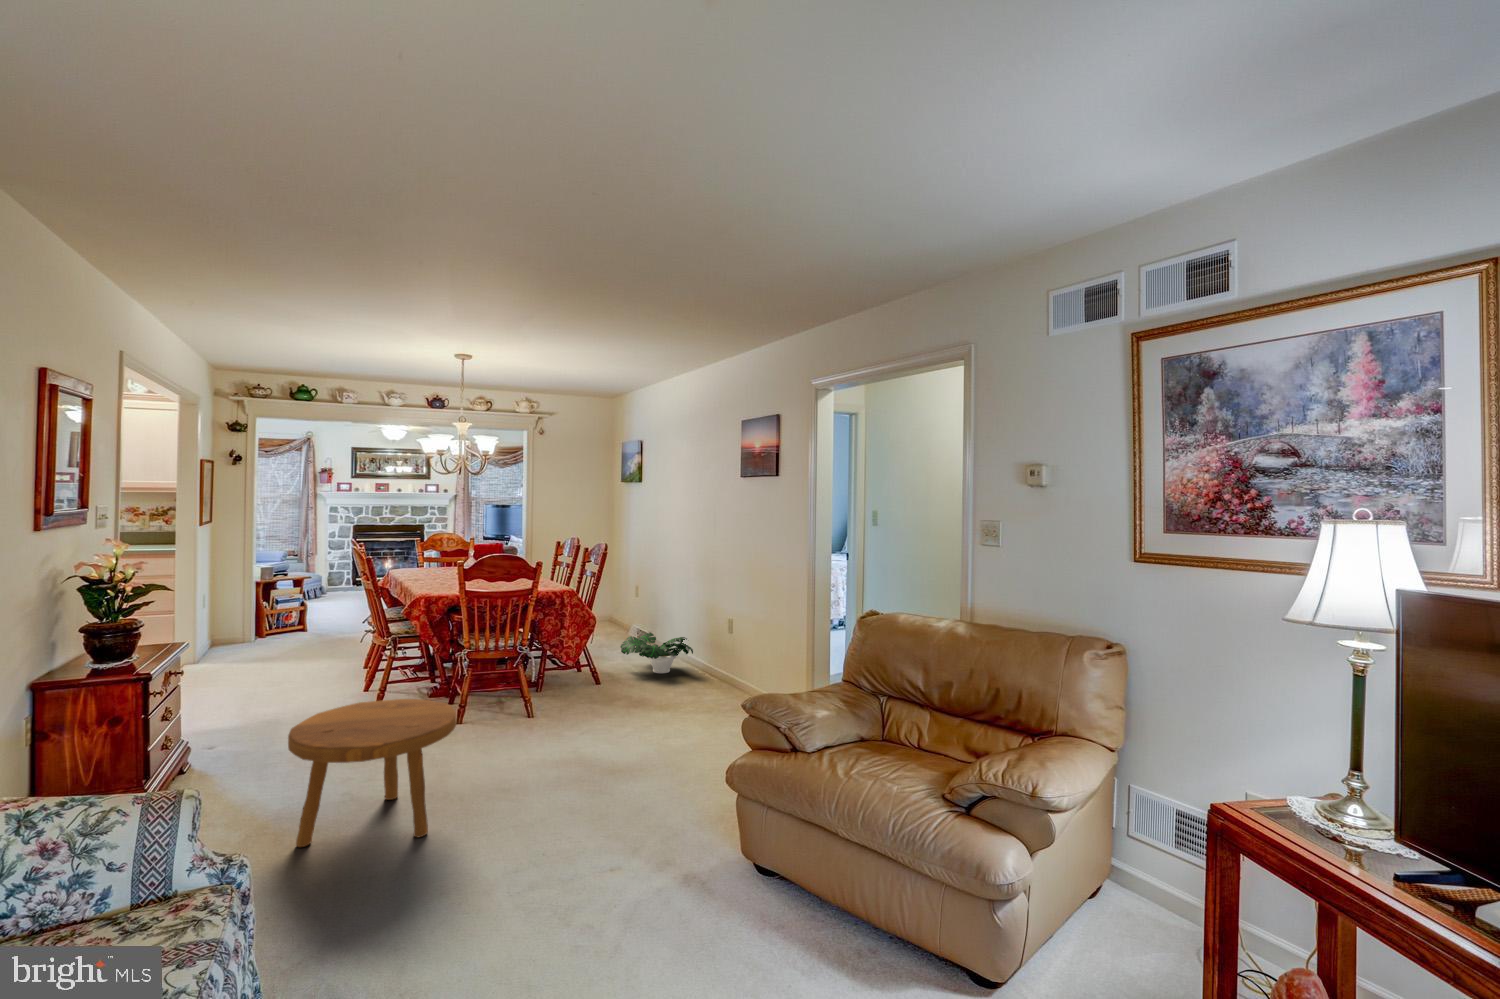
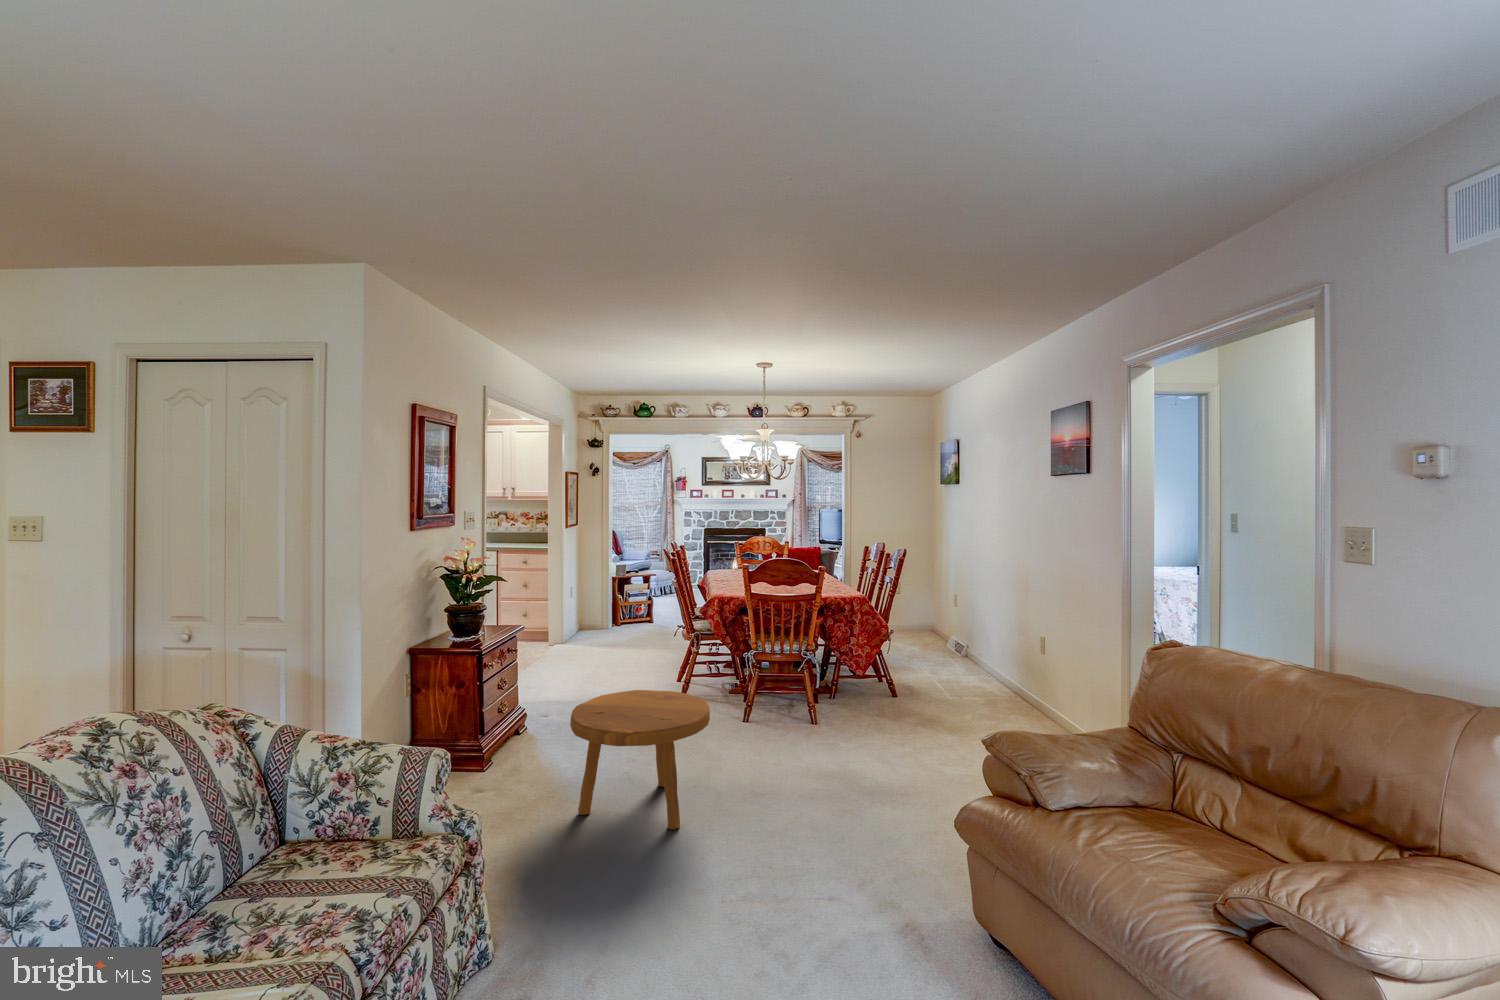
potted plant: present [620,633,693,673] -> none [923,648,1011,697]

